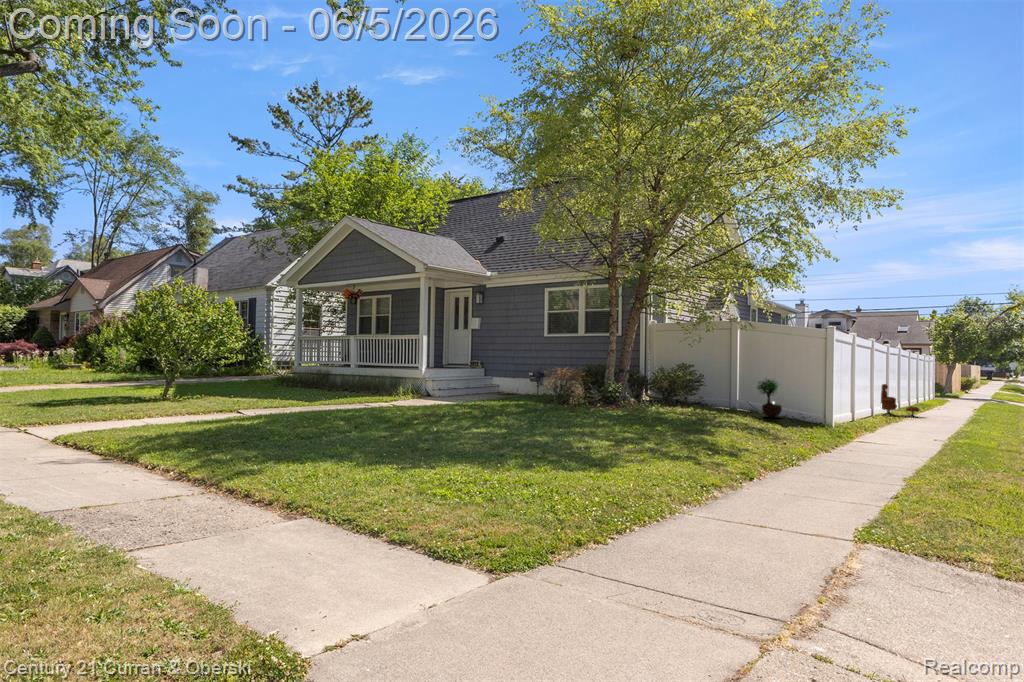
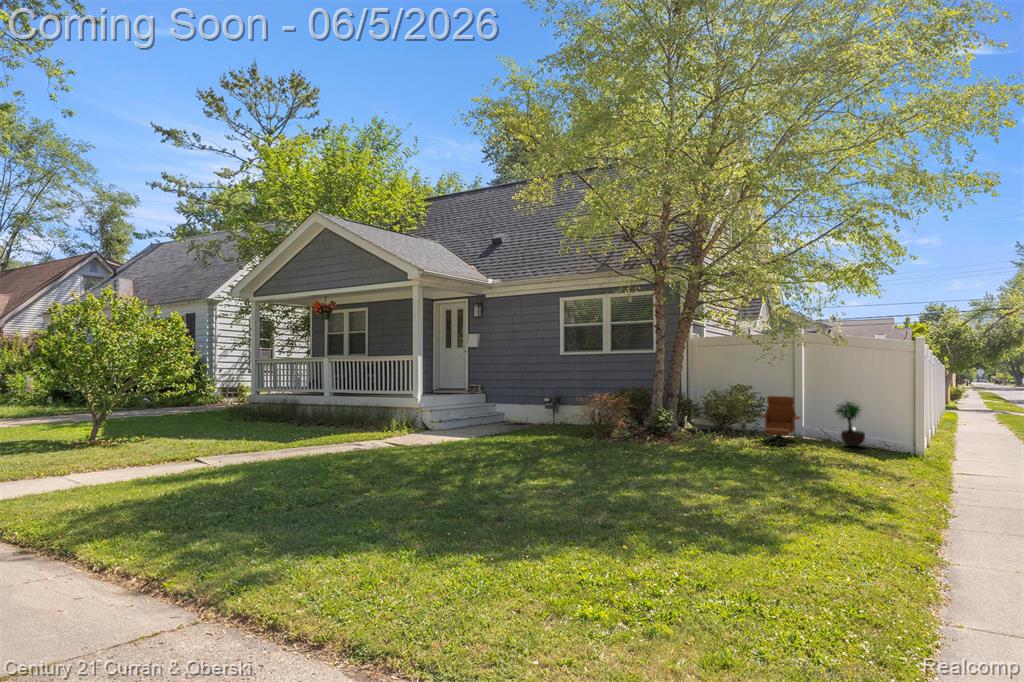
lounge chair: present [881,384,920,418] -> present [761,396,800,445]

